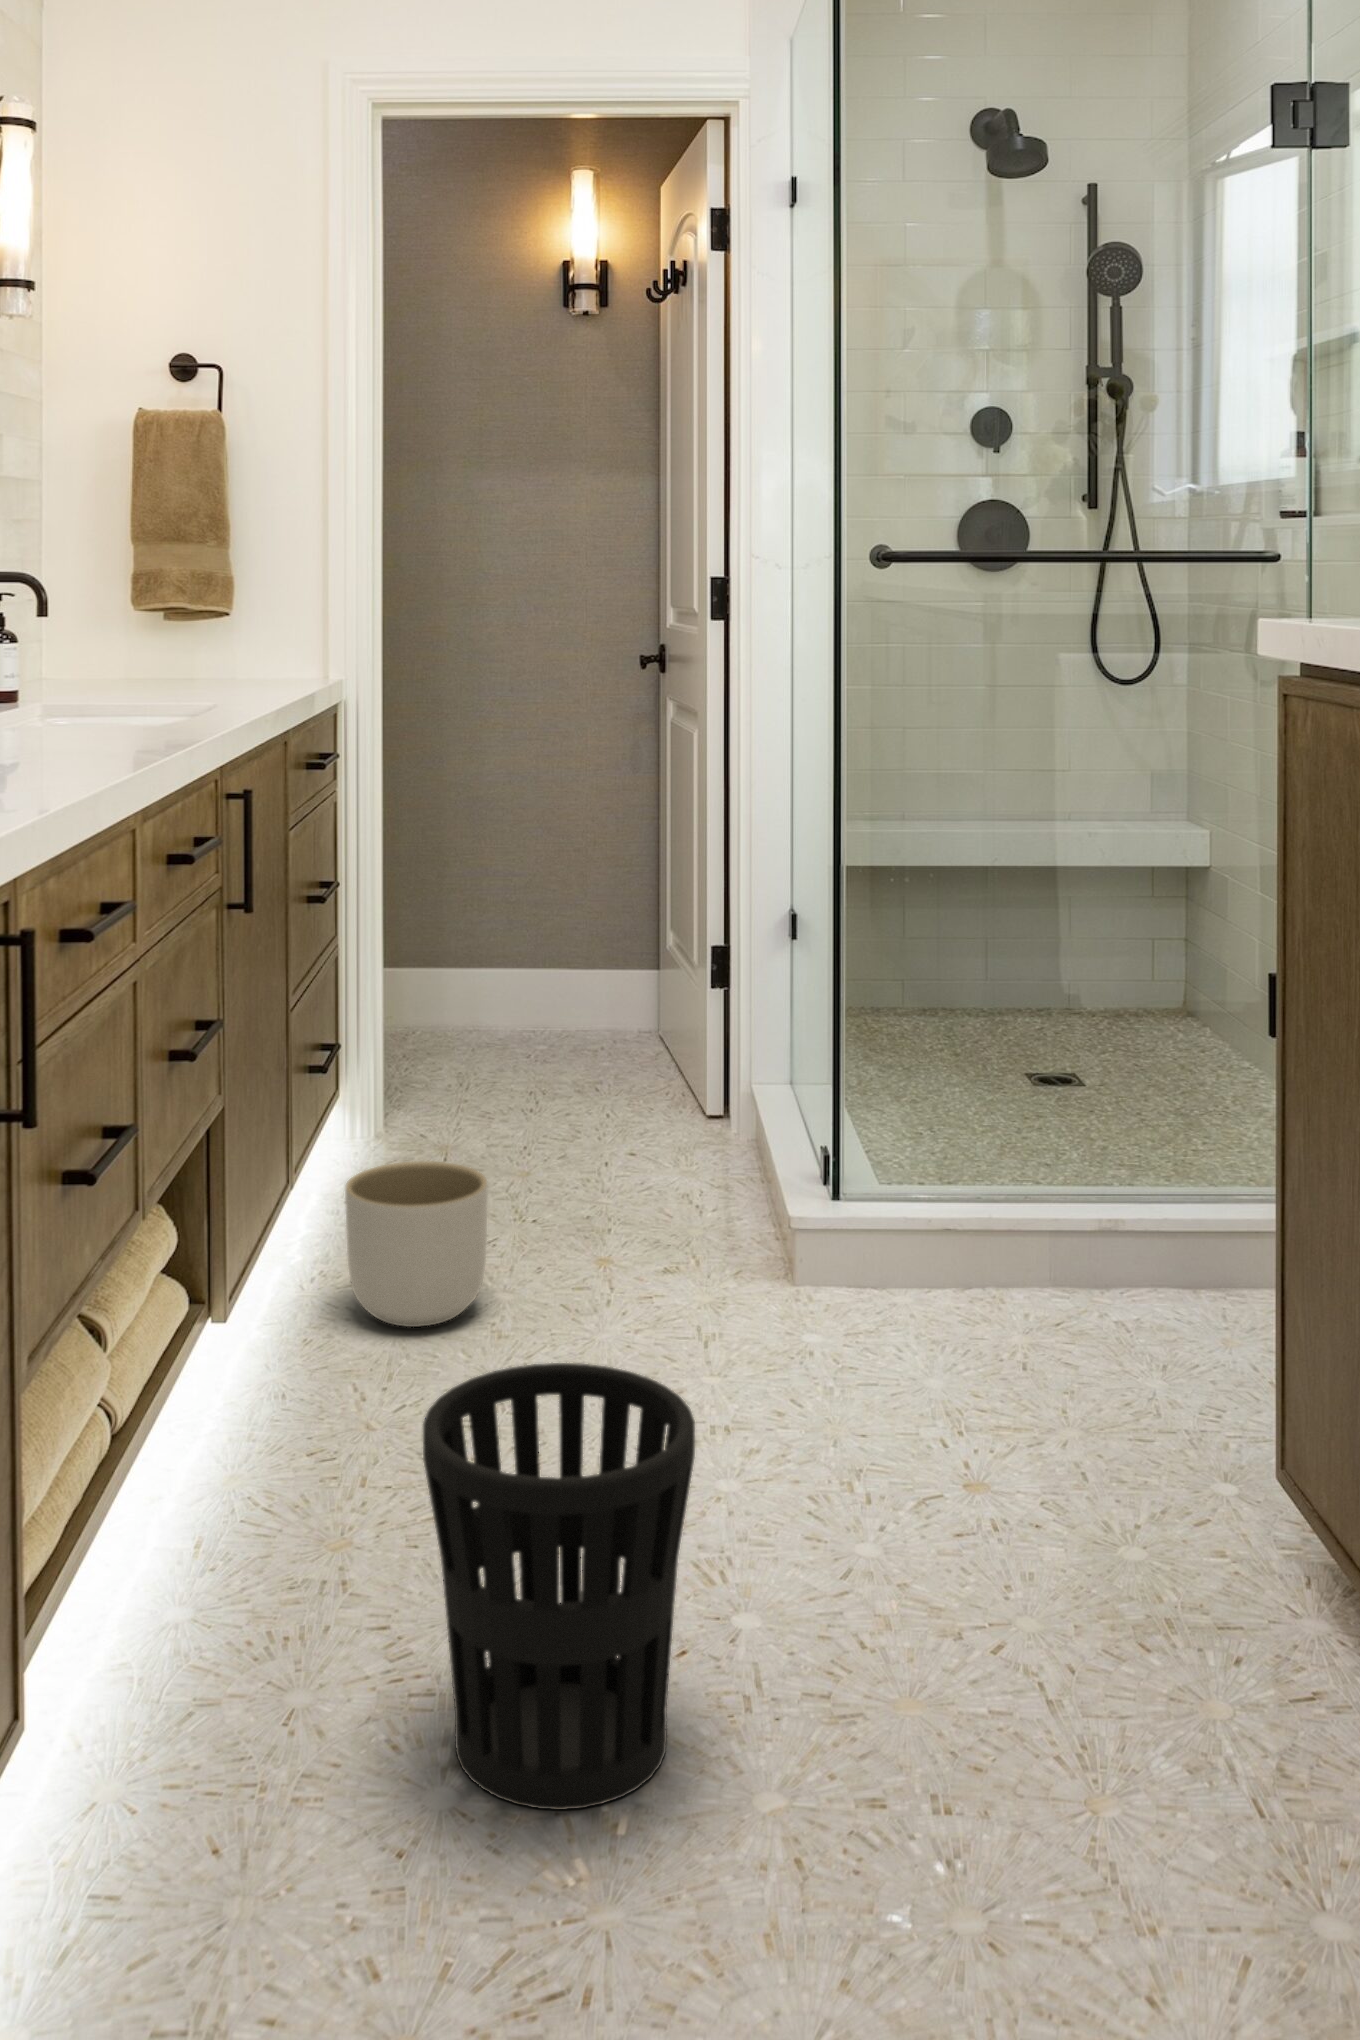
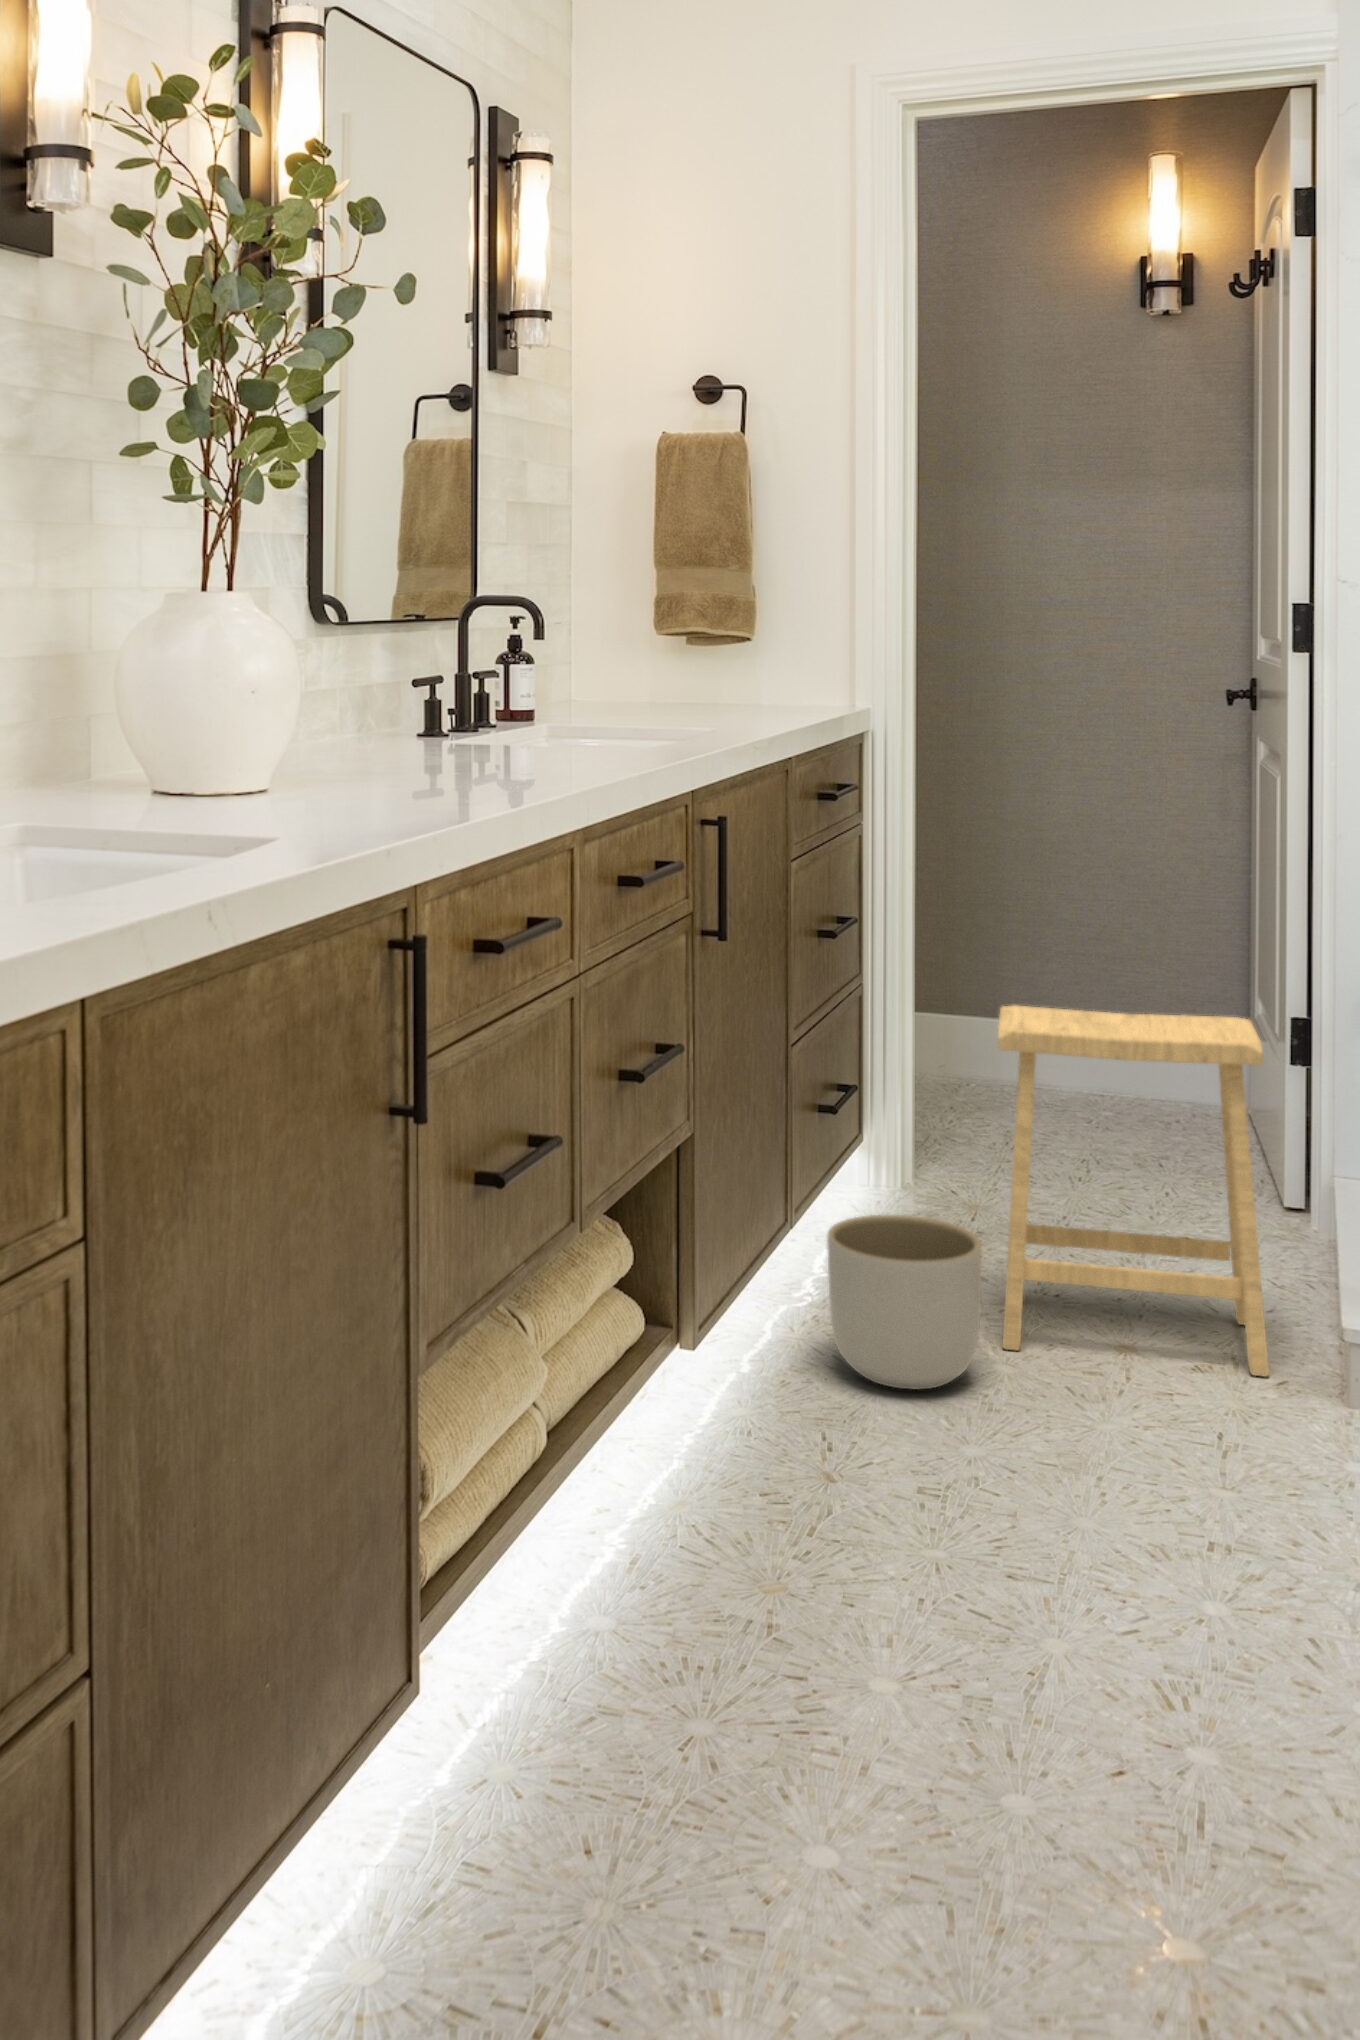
footstool: none [488,950,724,1275] -> present [998,1006,1269,1376]
wastebasket: present [423,1363,695,1810] -> none [811,1430,1111,1906]

